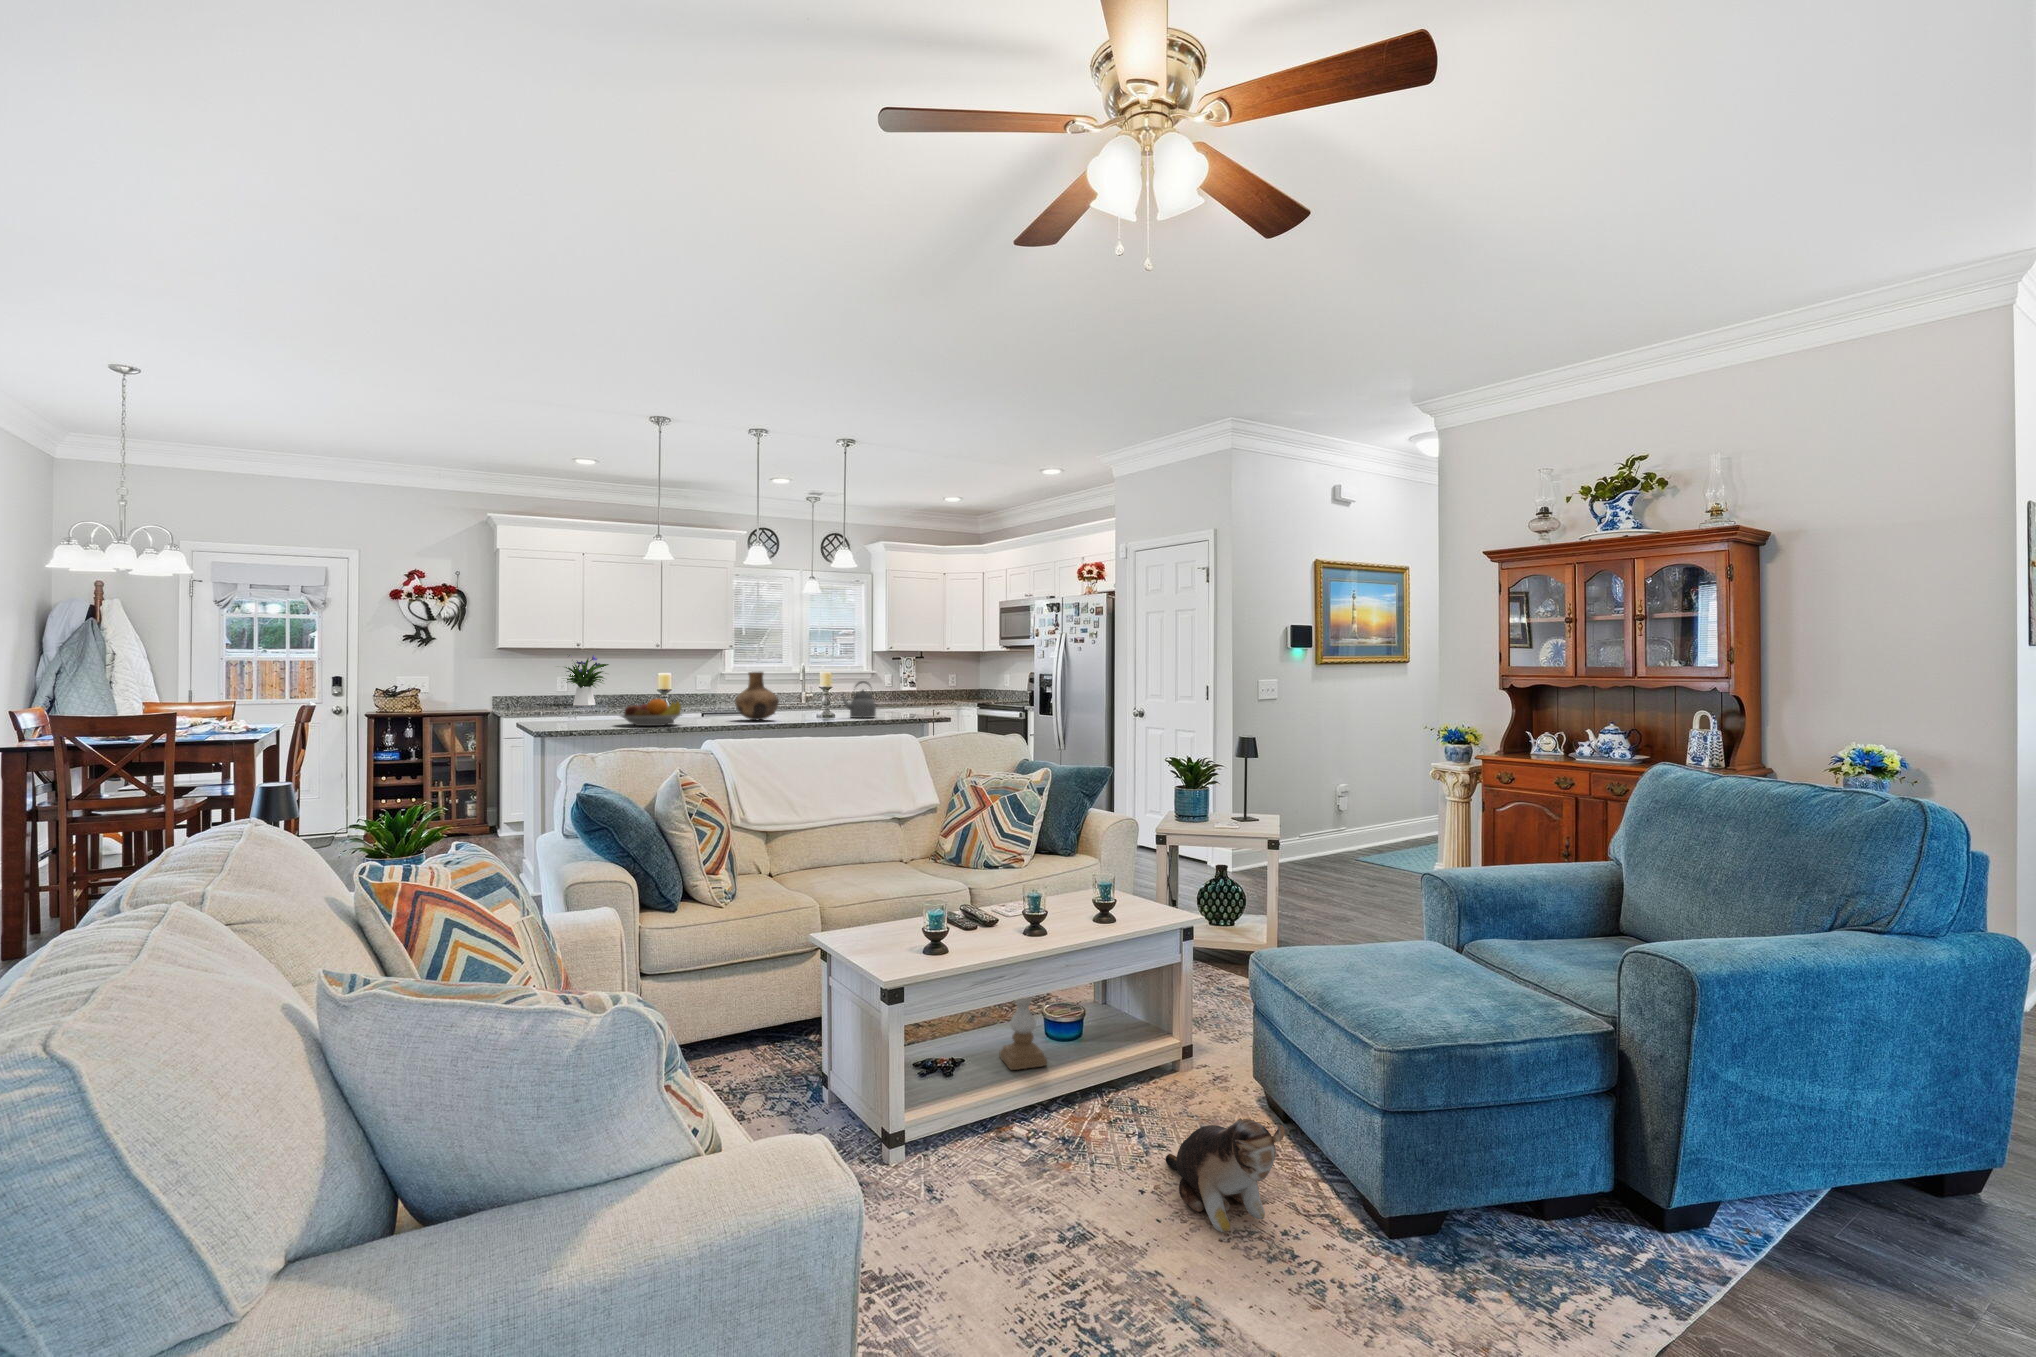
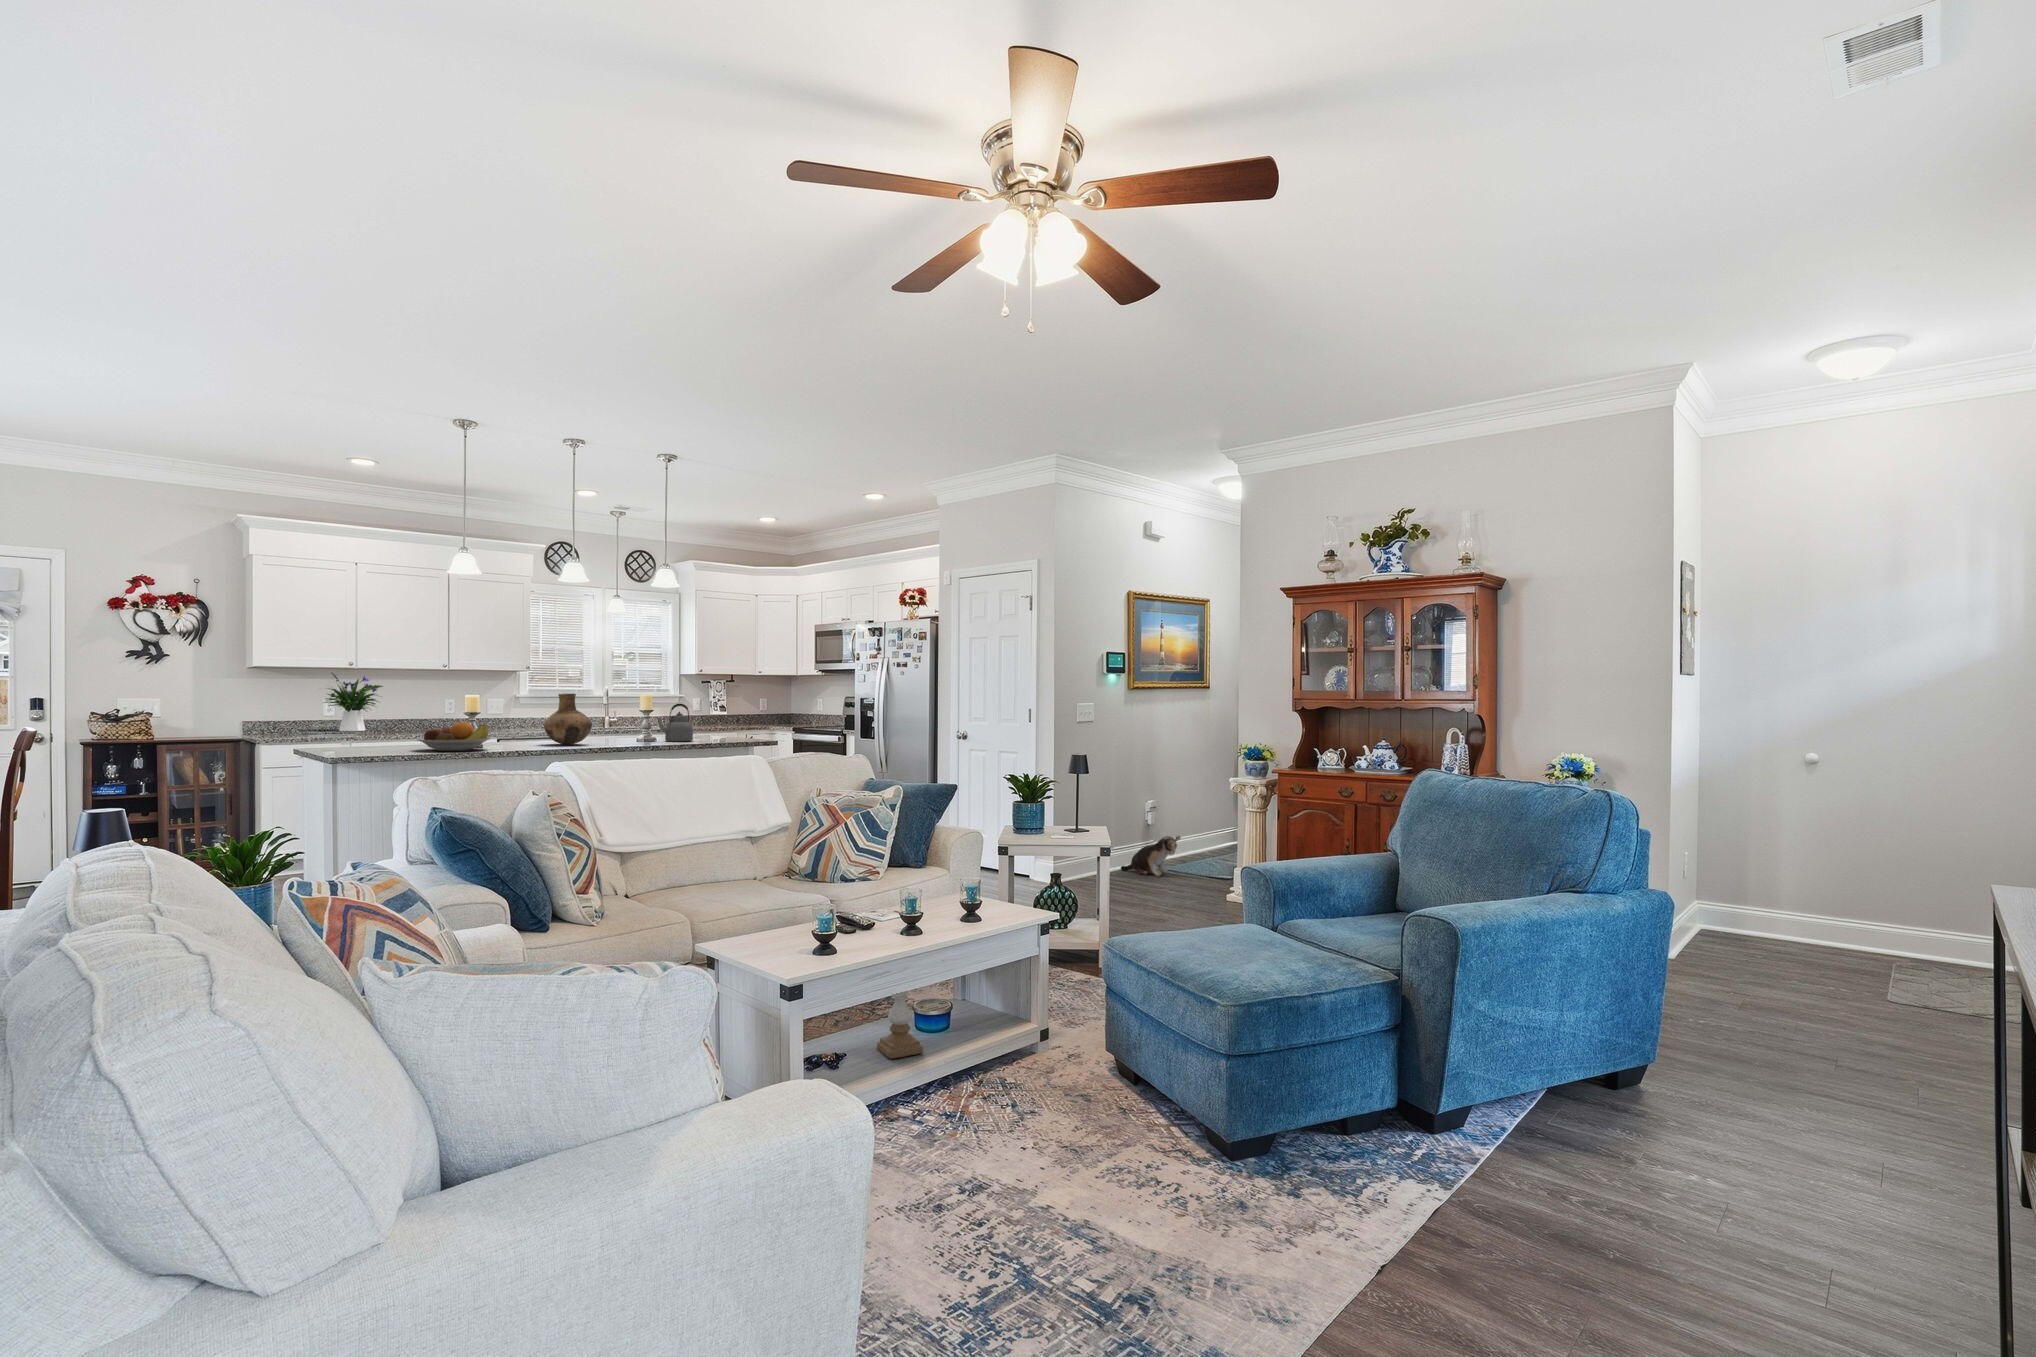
plush toy: present [1166,1118,1285,1232] -> present [1121,836,1181,876]

